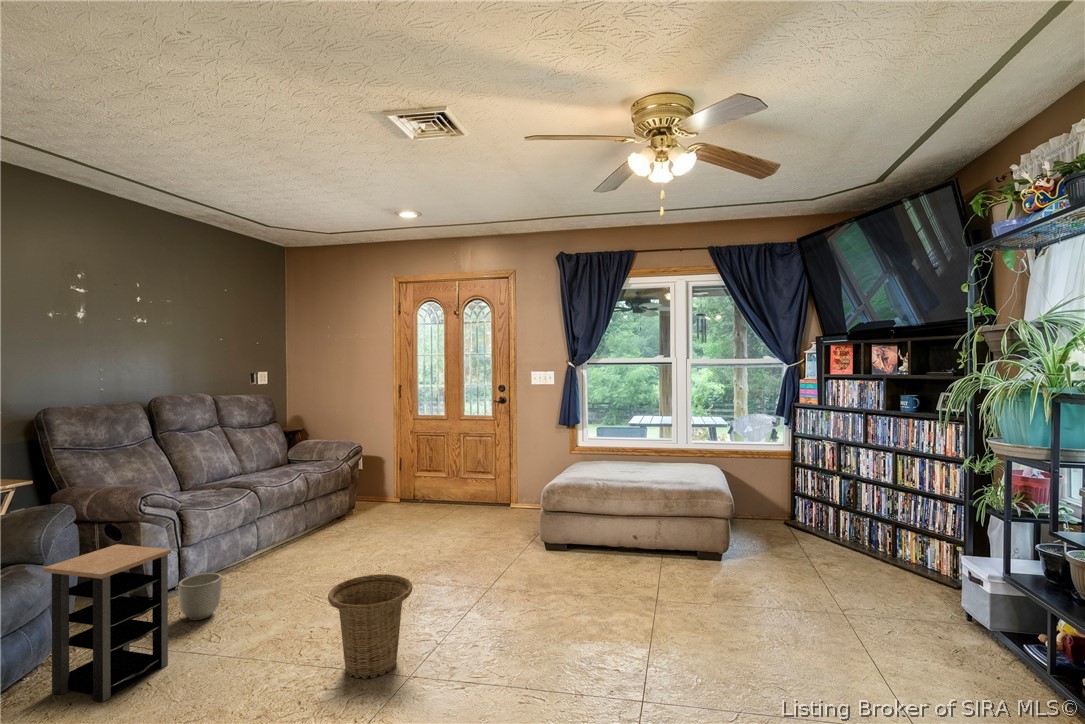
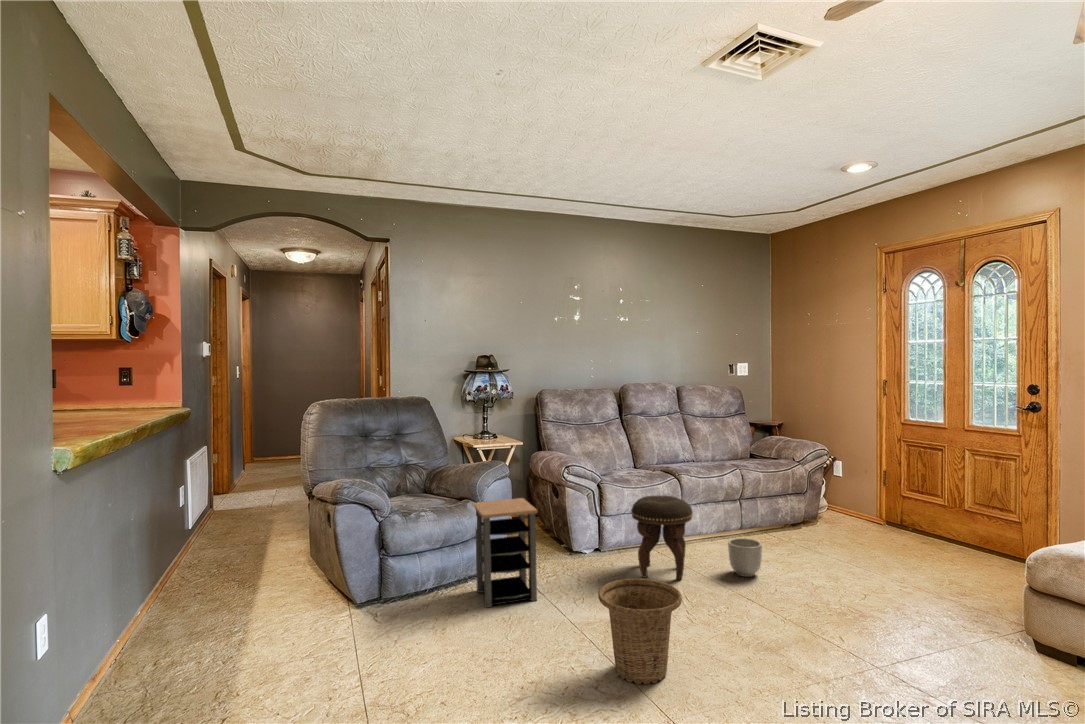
footstool: none [239,506,309,598] -> present [631,495,693,580]
planter: present [178,573,222,620] -> present [728,538,762,577]

